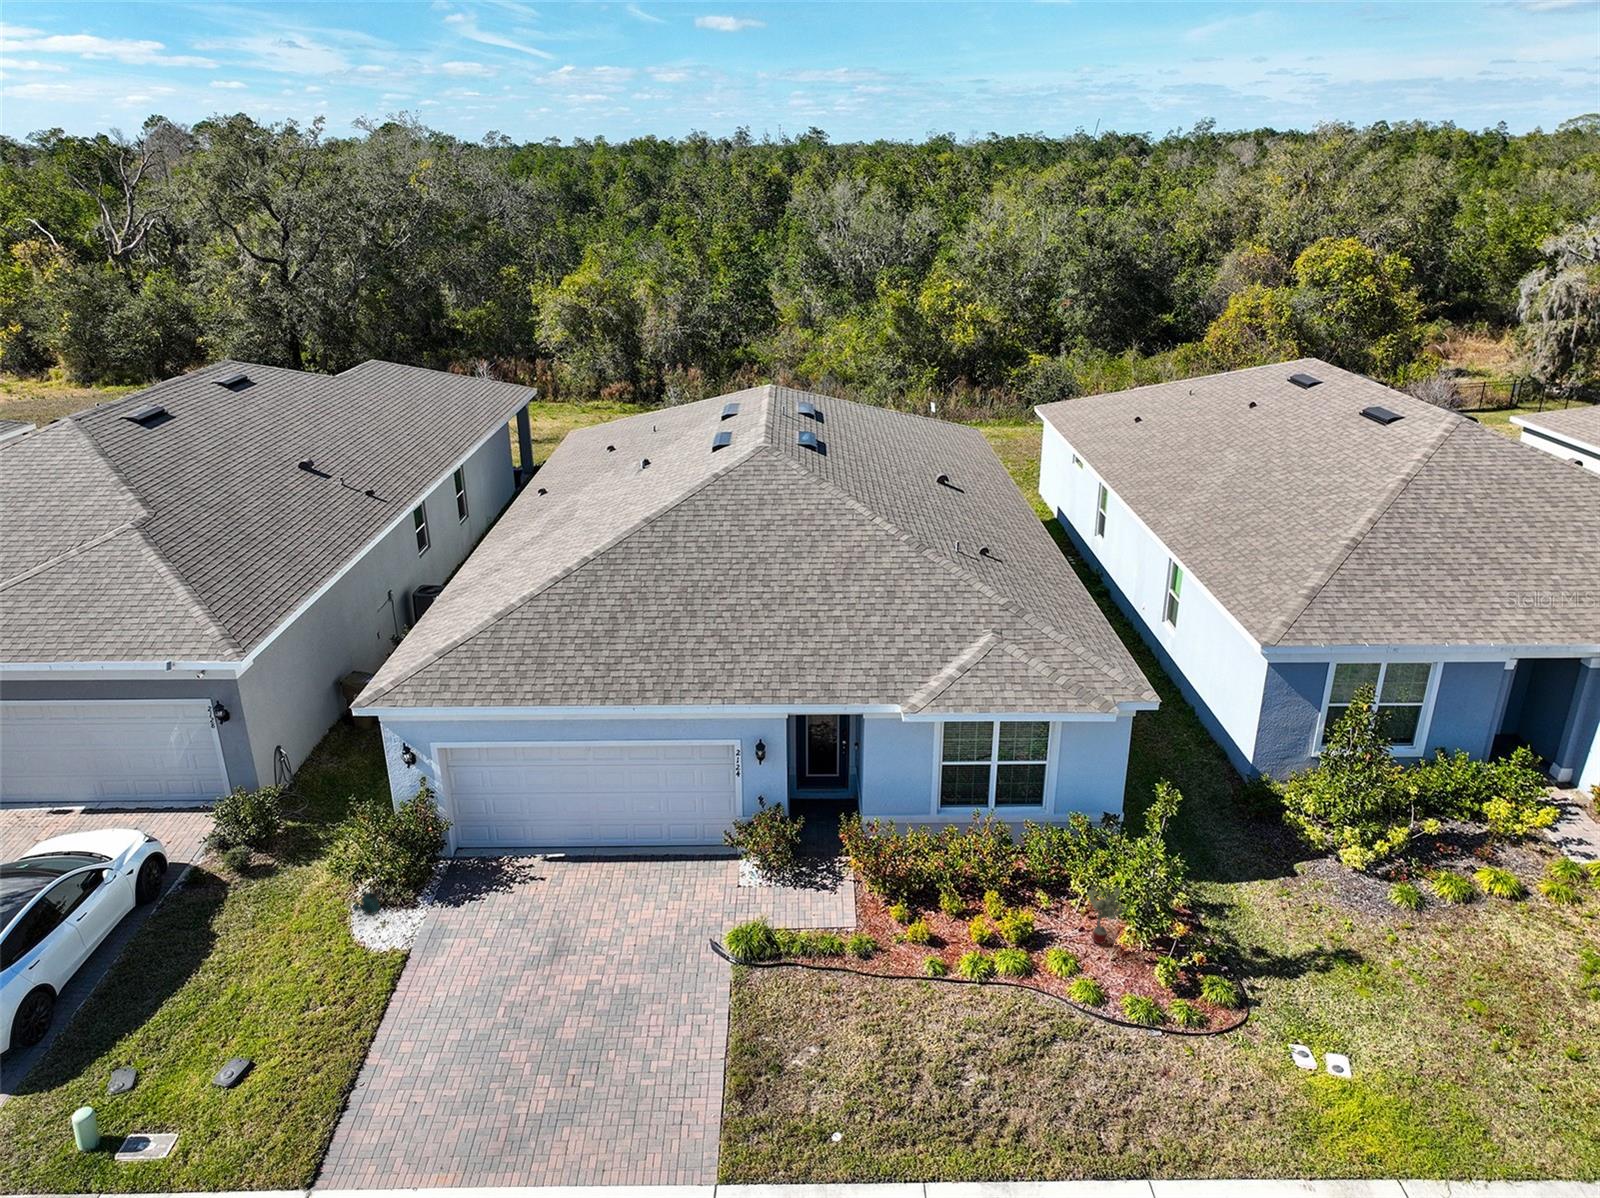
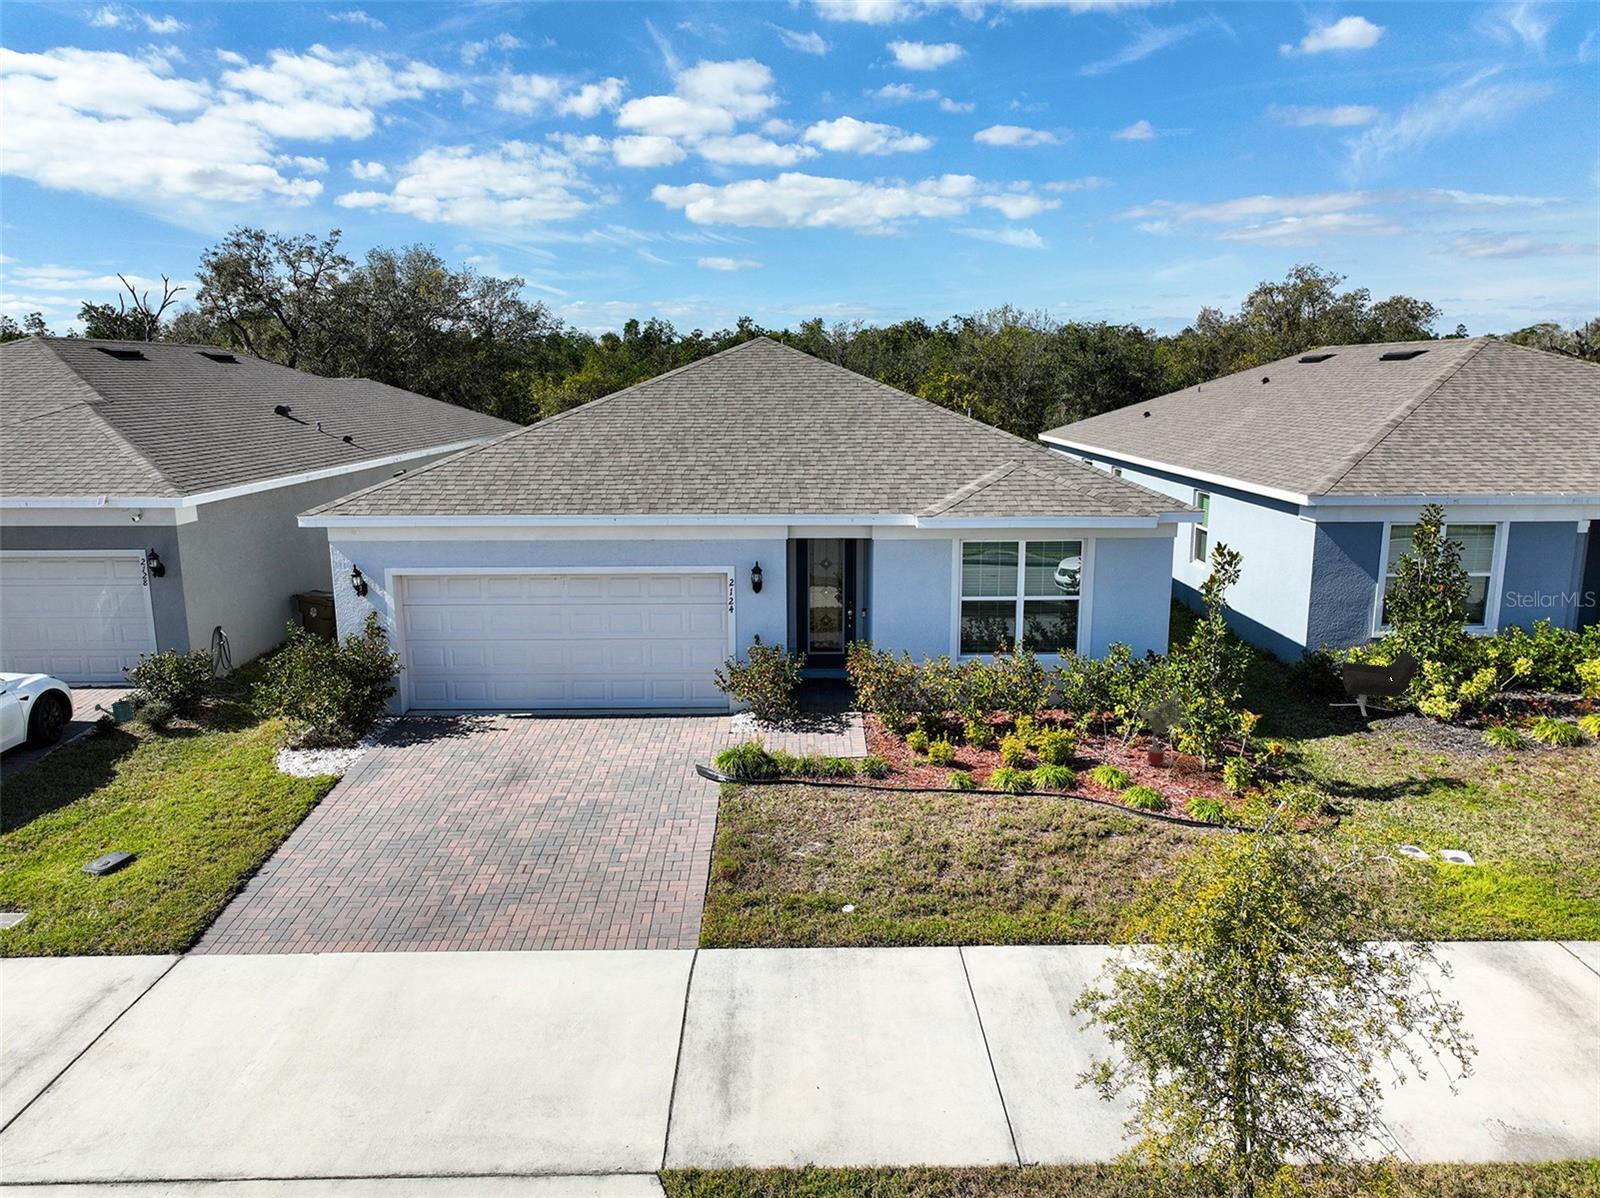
lounge chair: none [1256,815,1332,872] -> present [1330,652,1418,716]
watering can: present [354,890,380,915] -> present [95,696,134,722]

